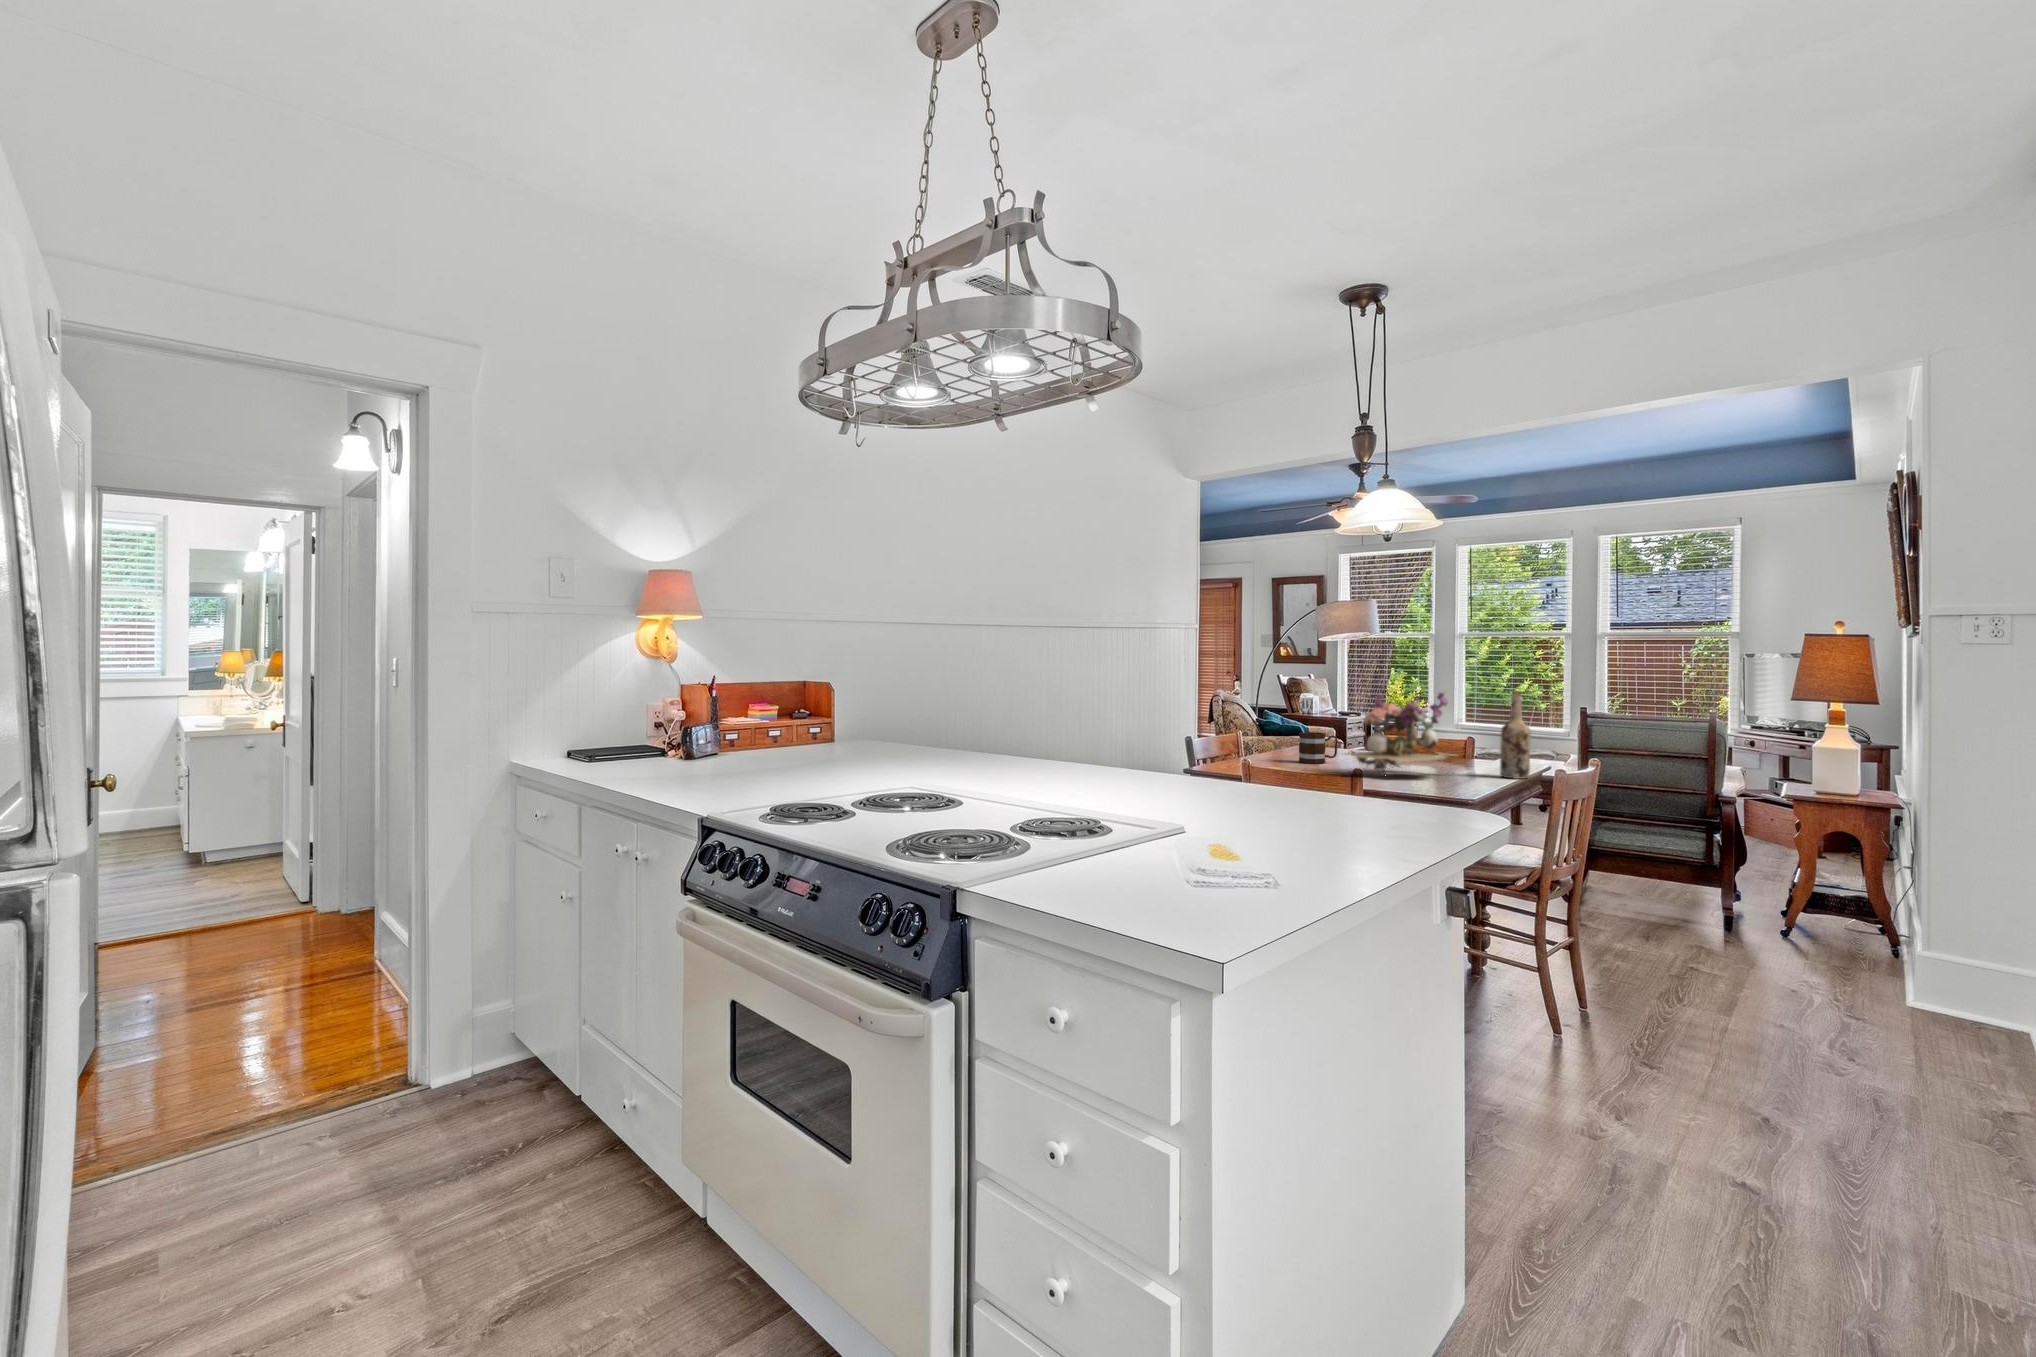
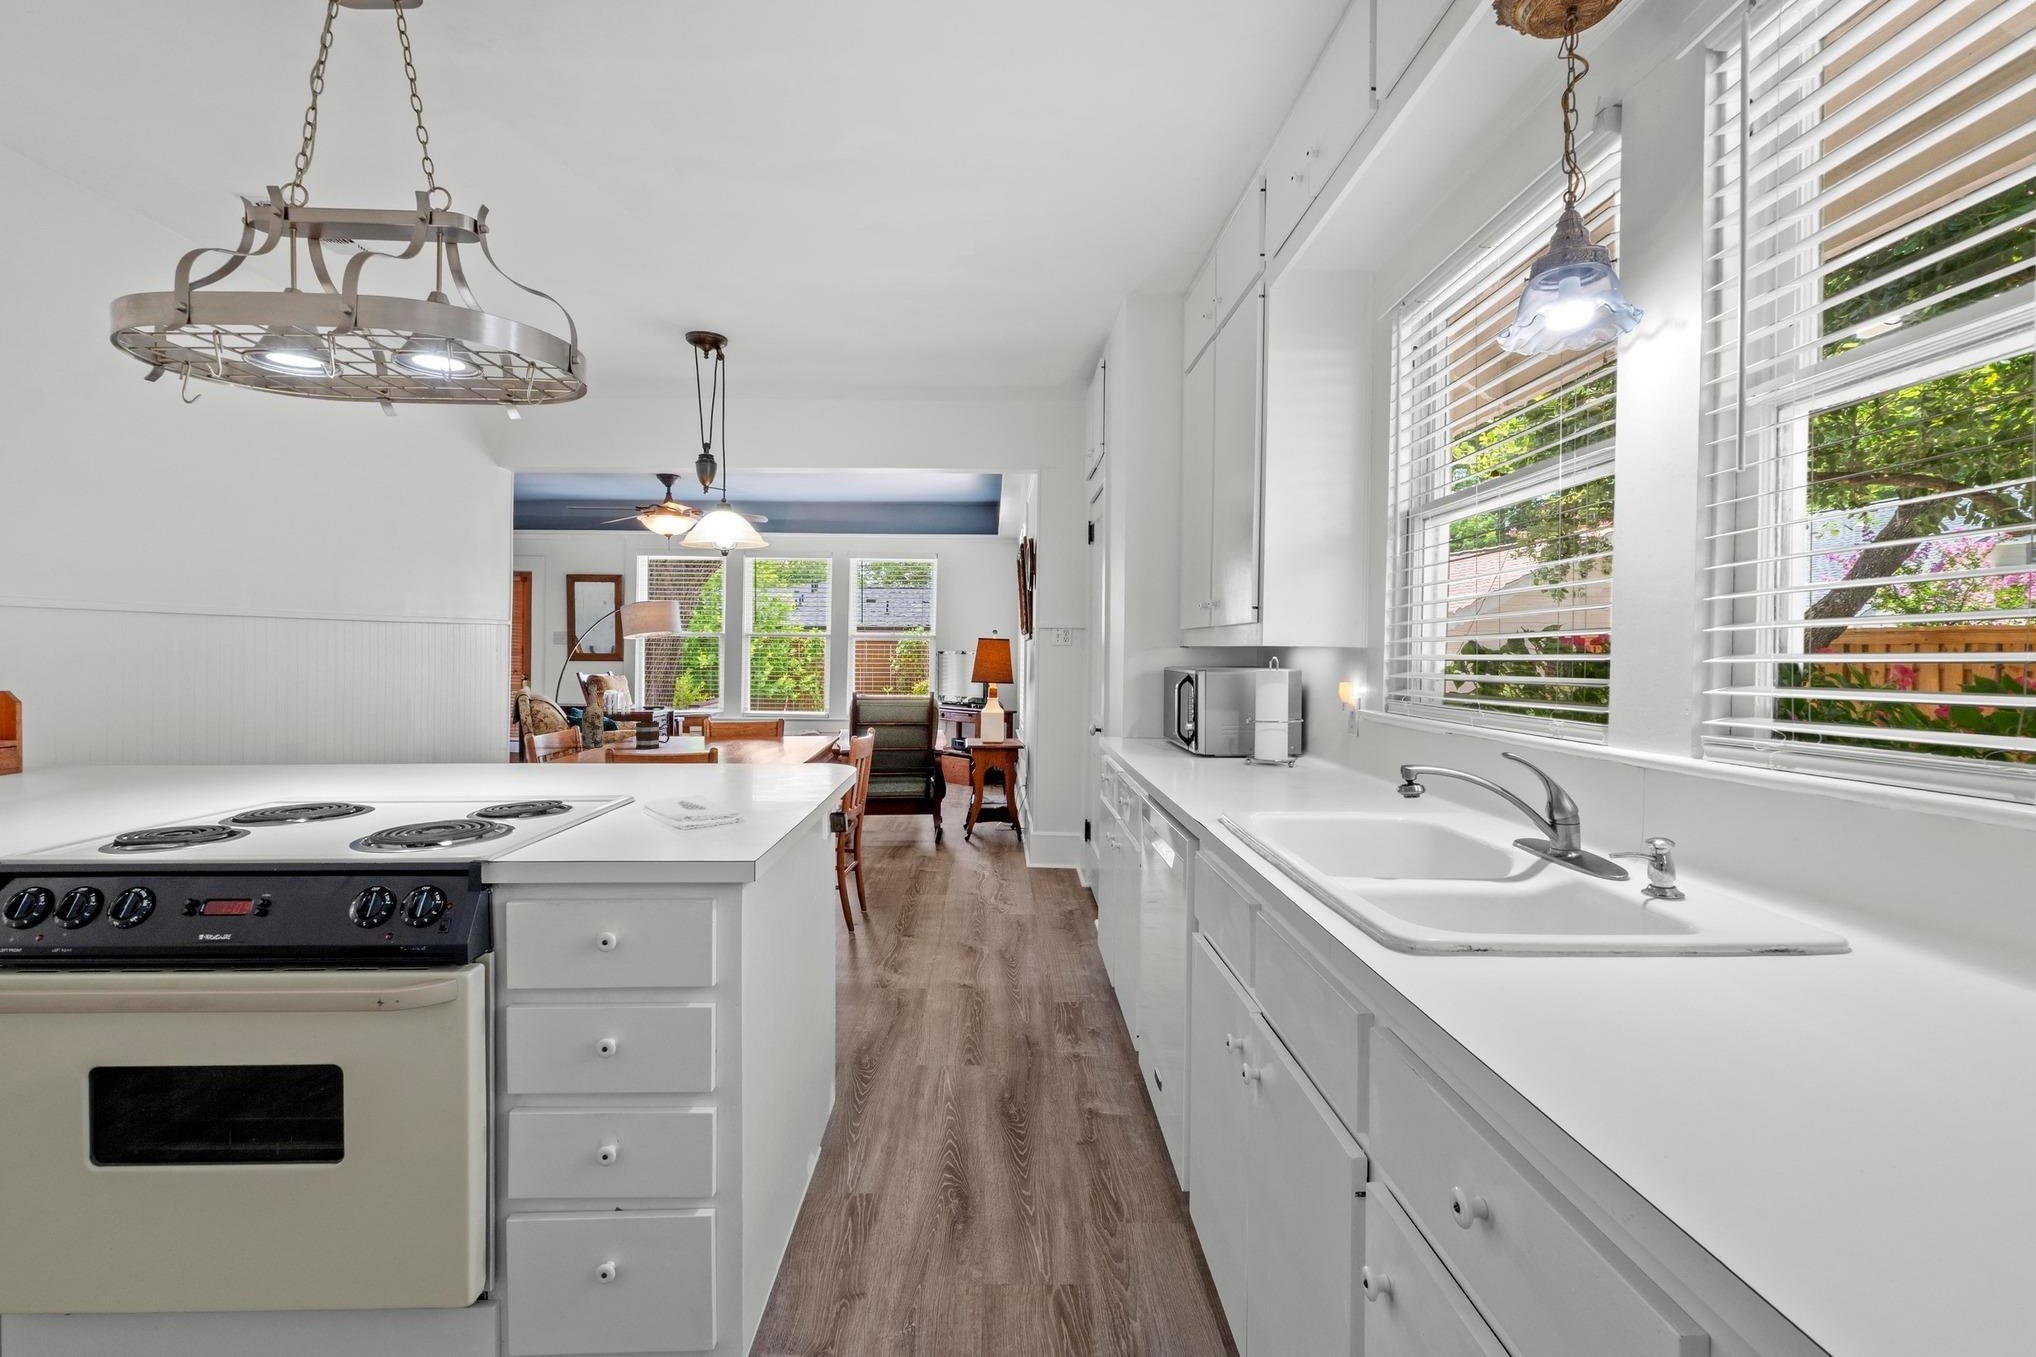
wine bottle: present [1500,691,1531,779] -> present [582,684,604,748]
flower arrangement: present [1348,693,1454,772] -> none [681,682,773,753]
candle holder: none [1274,698,1303,754] -> present [606,694,632,742]

